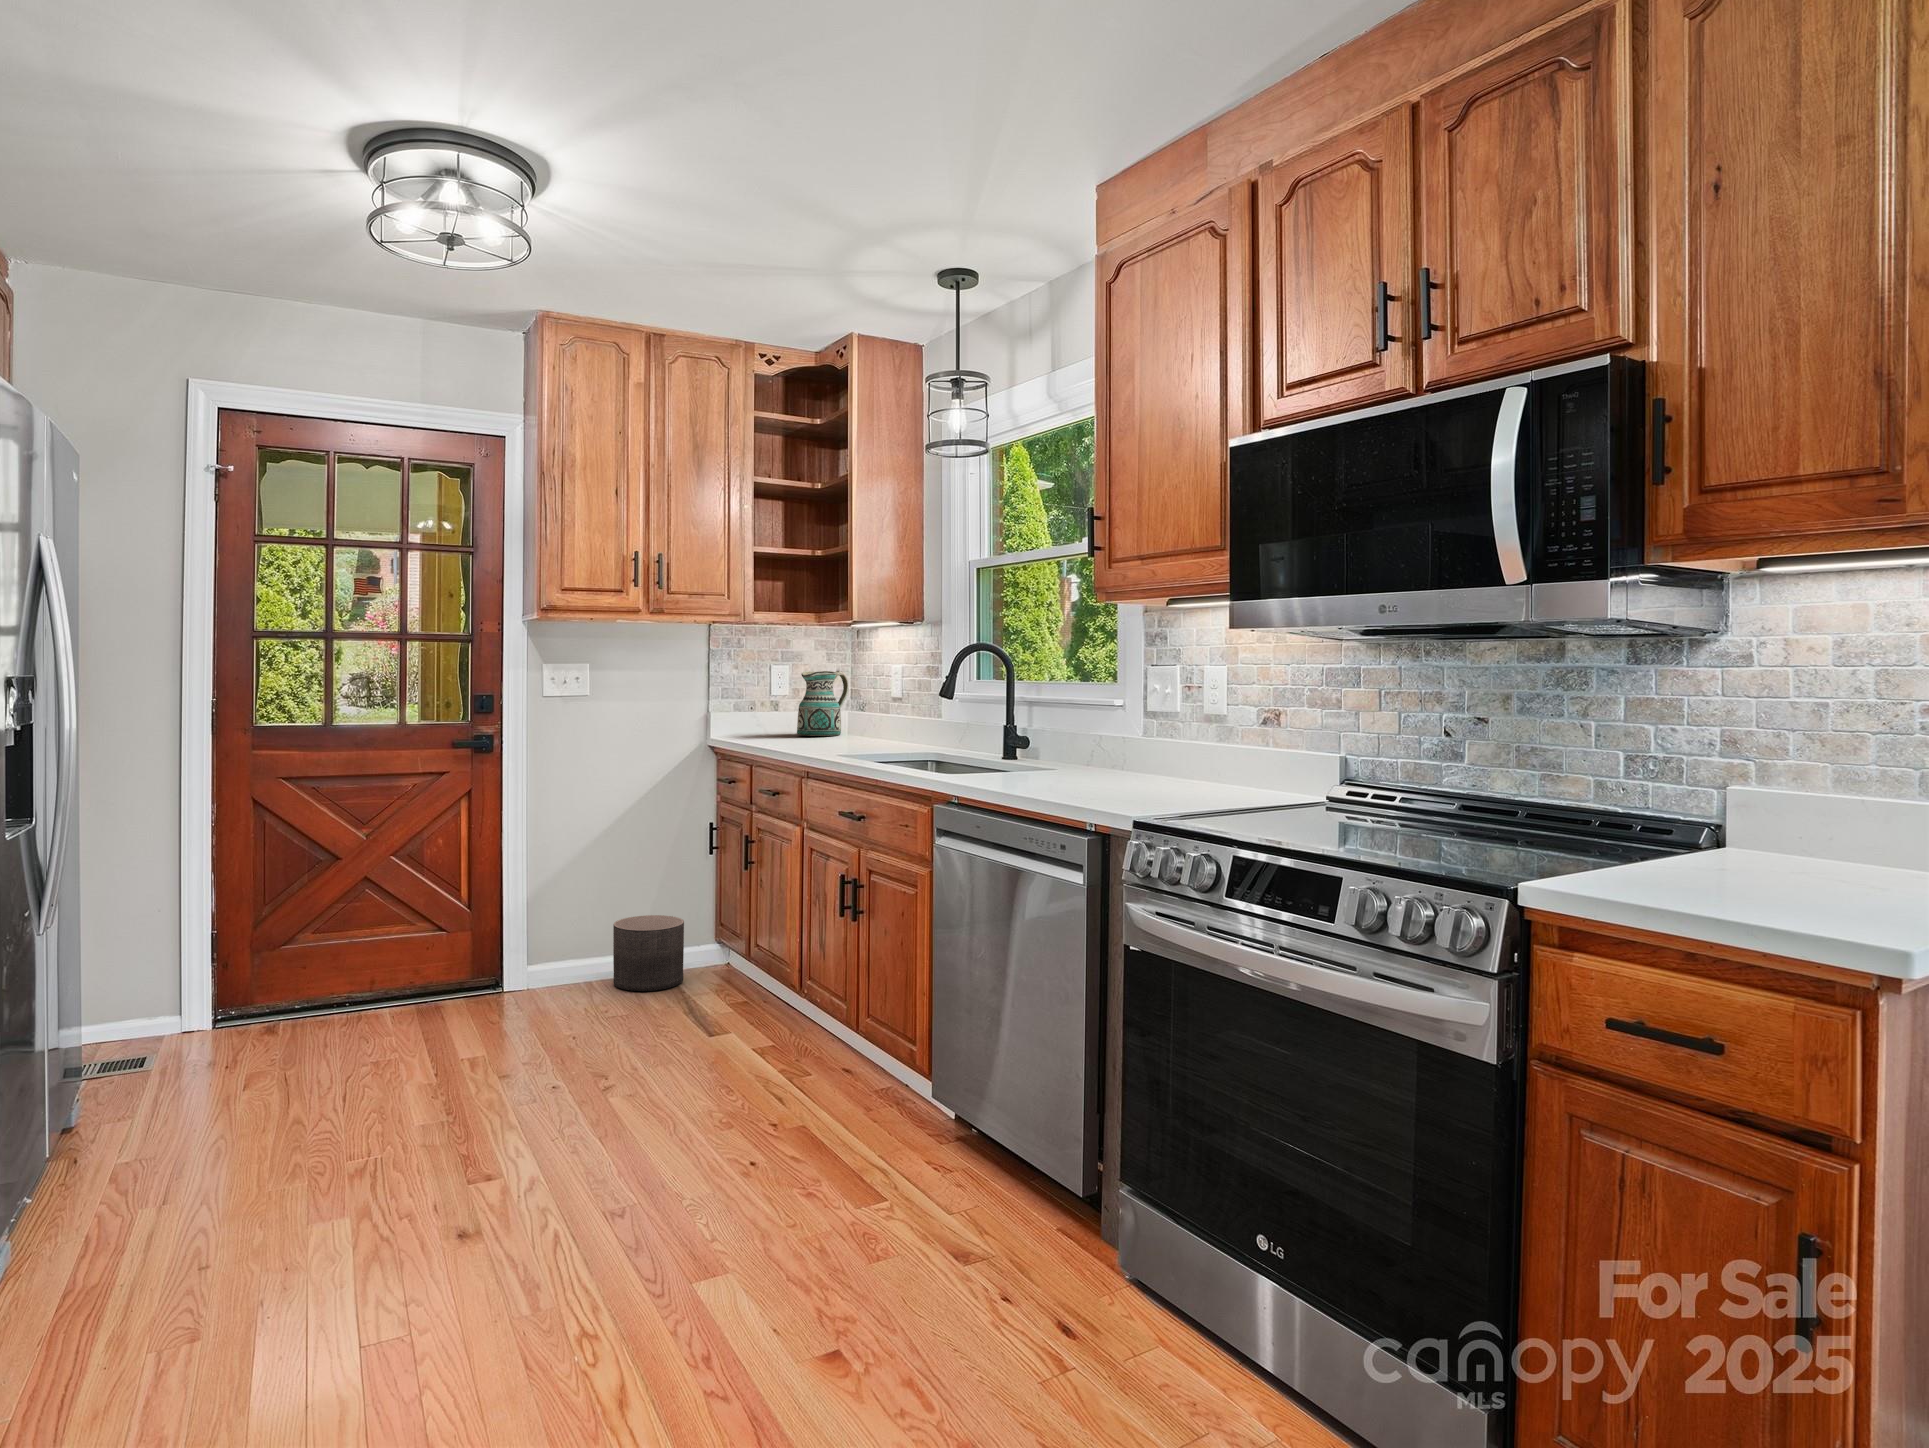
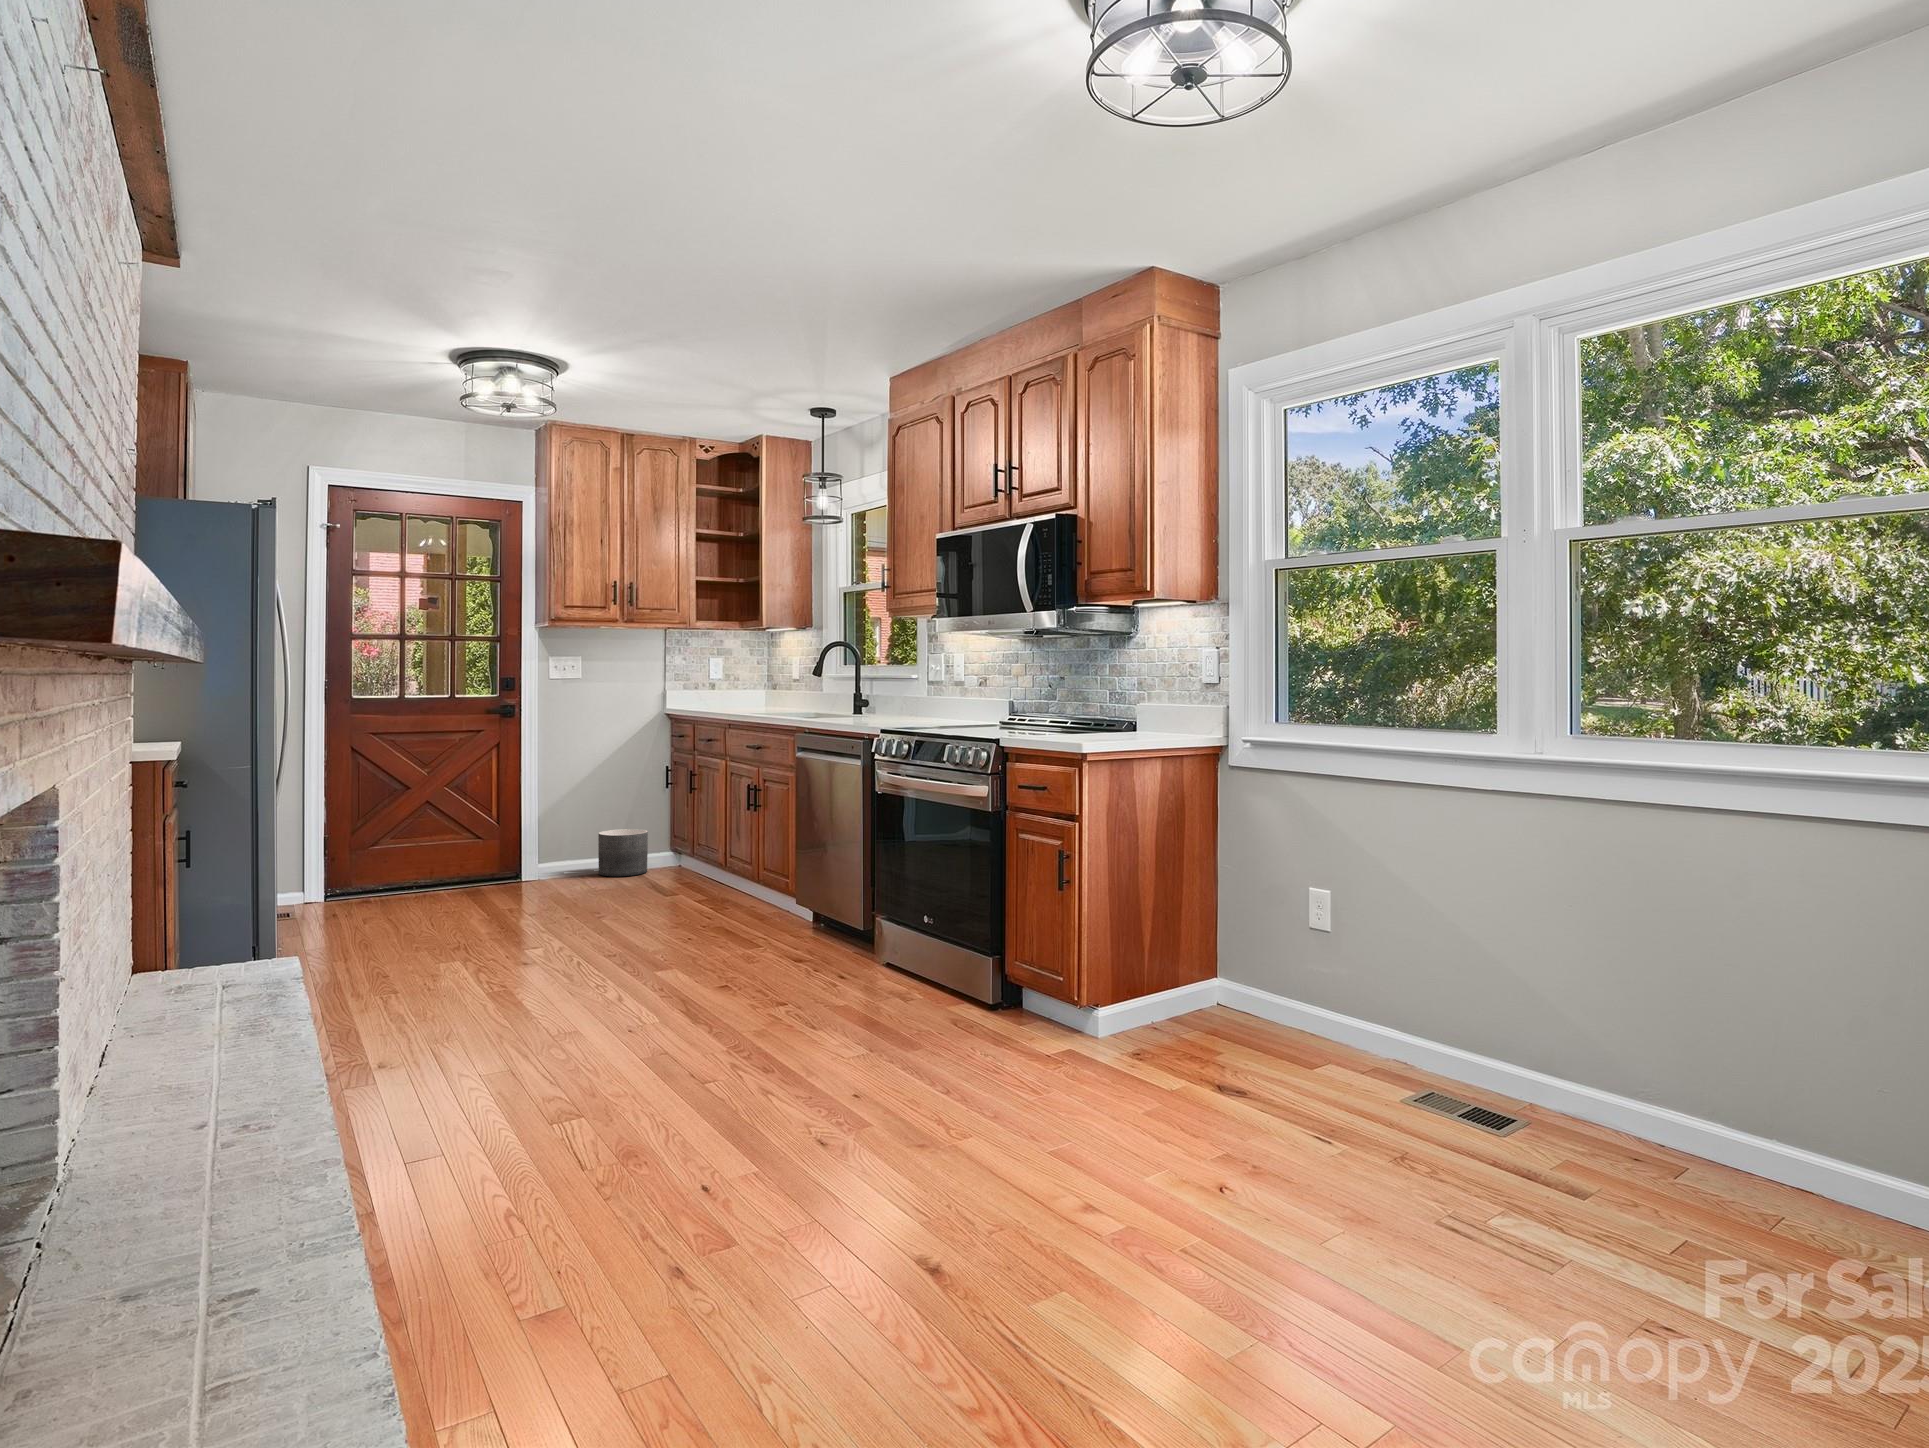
ceramic pitcher: present [797,671,849,736] -> none [727,662,764,706]

